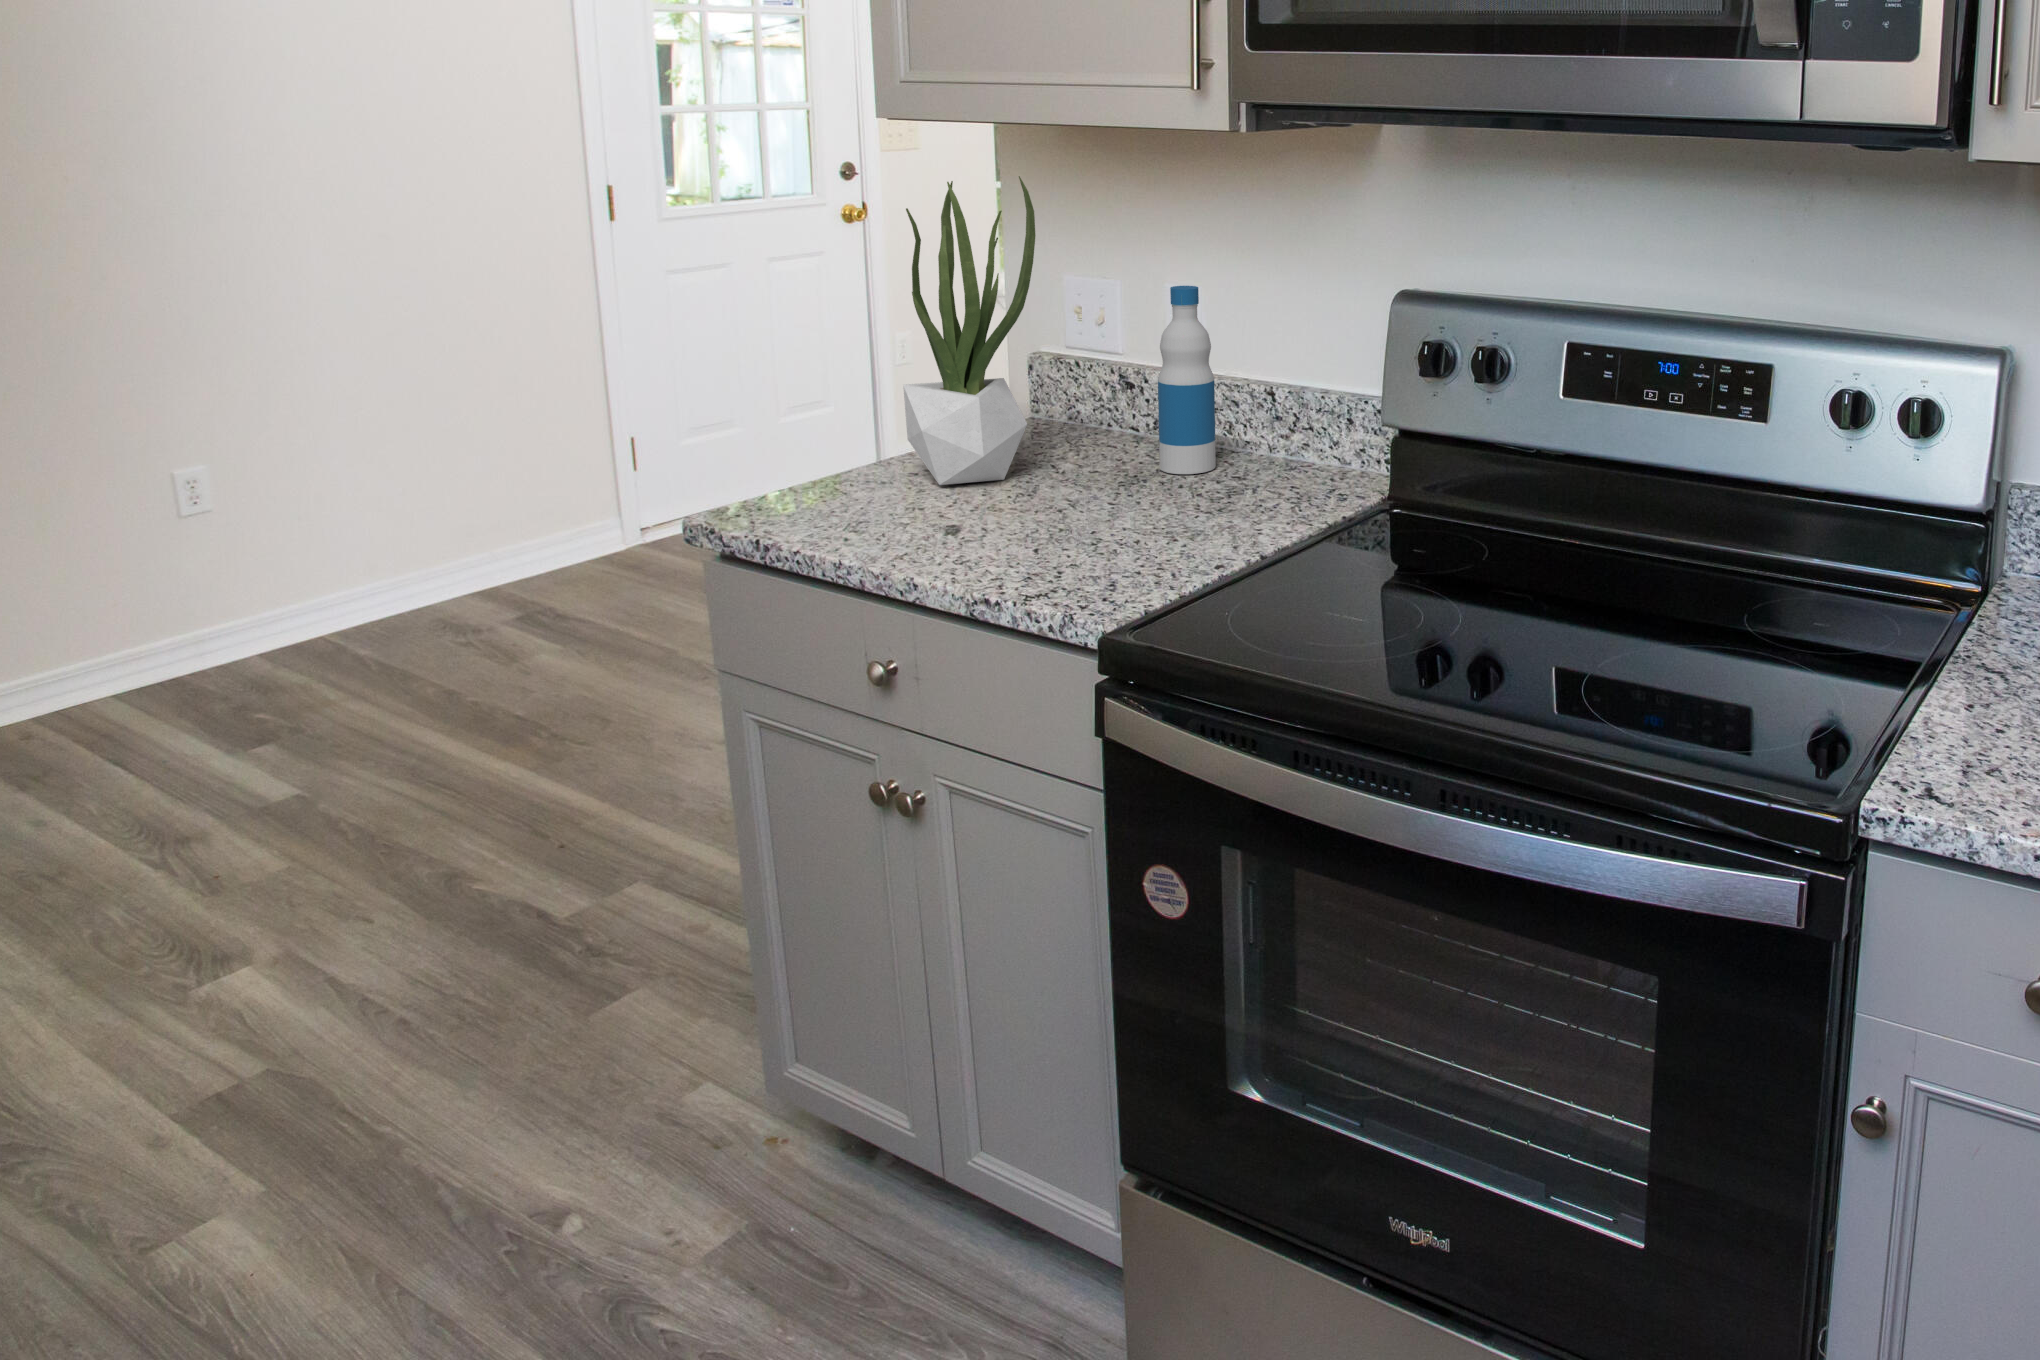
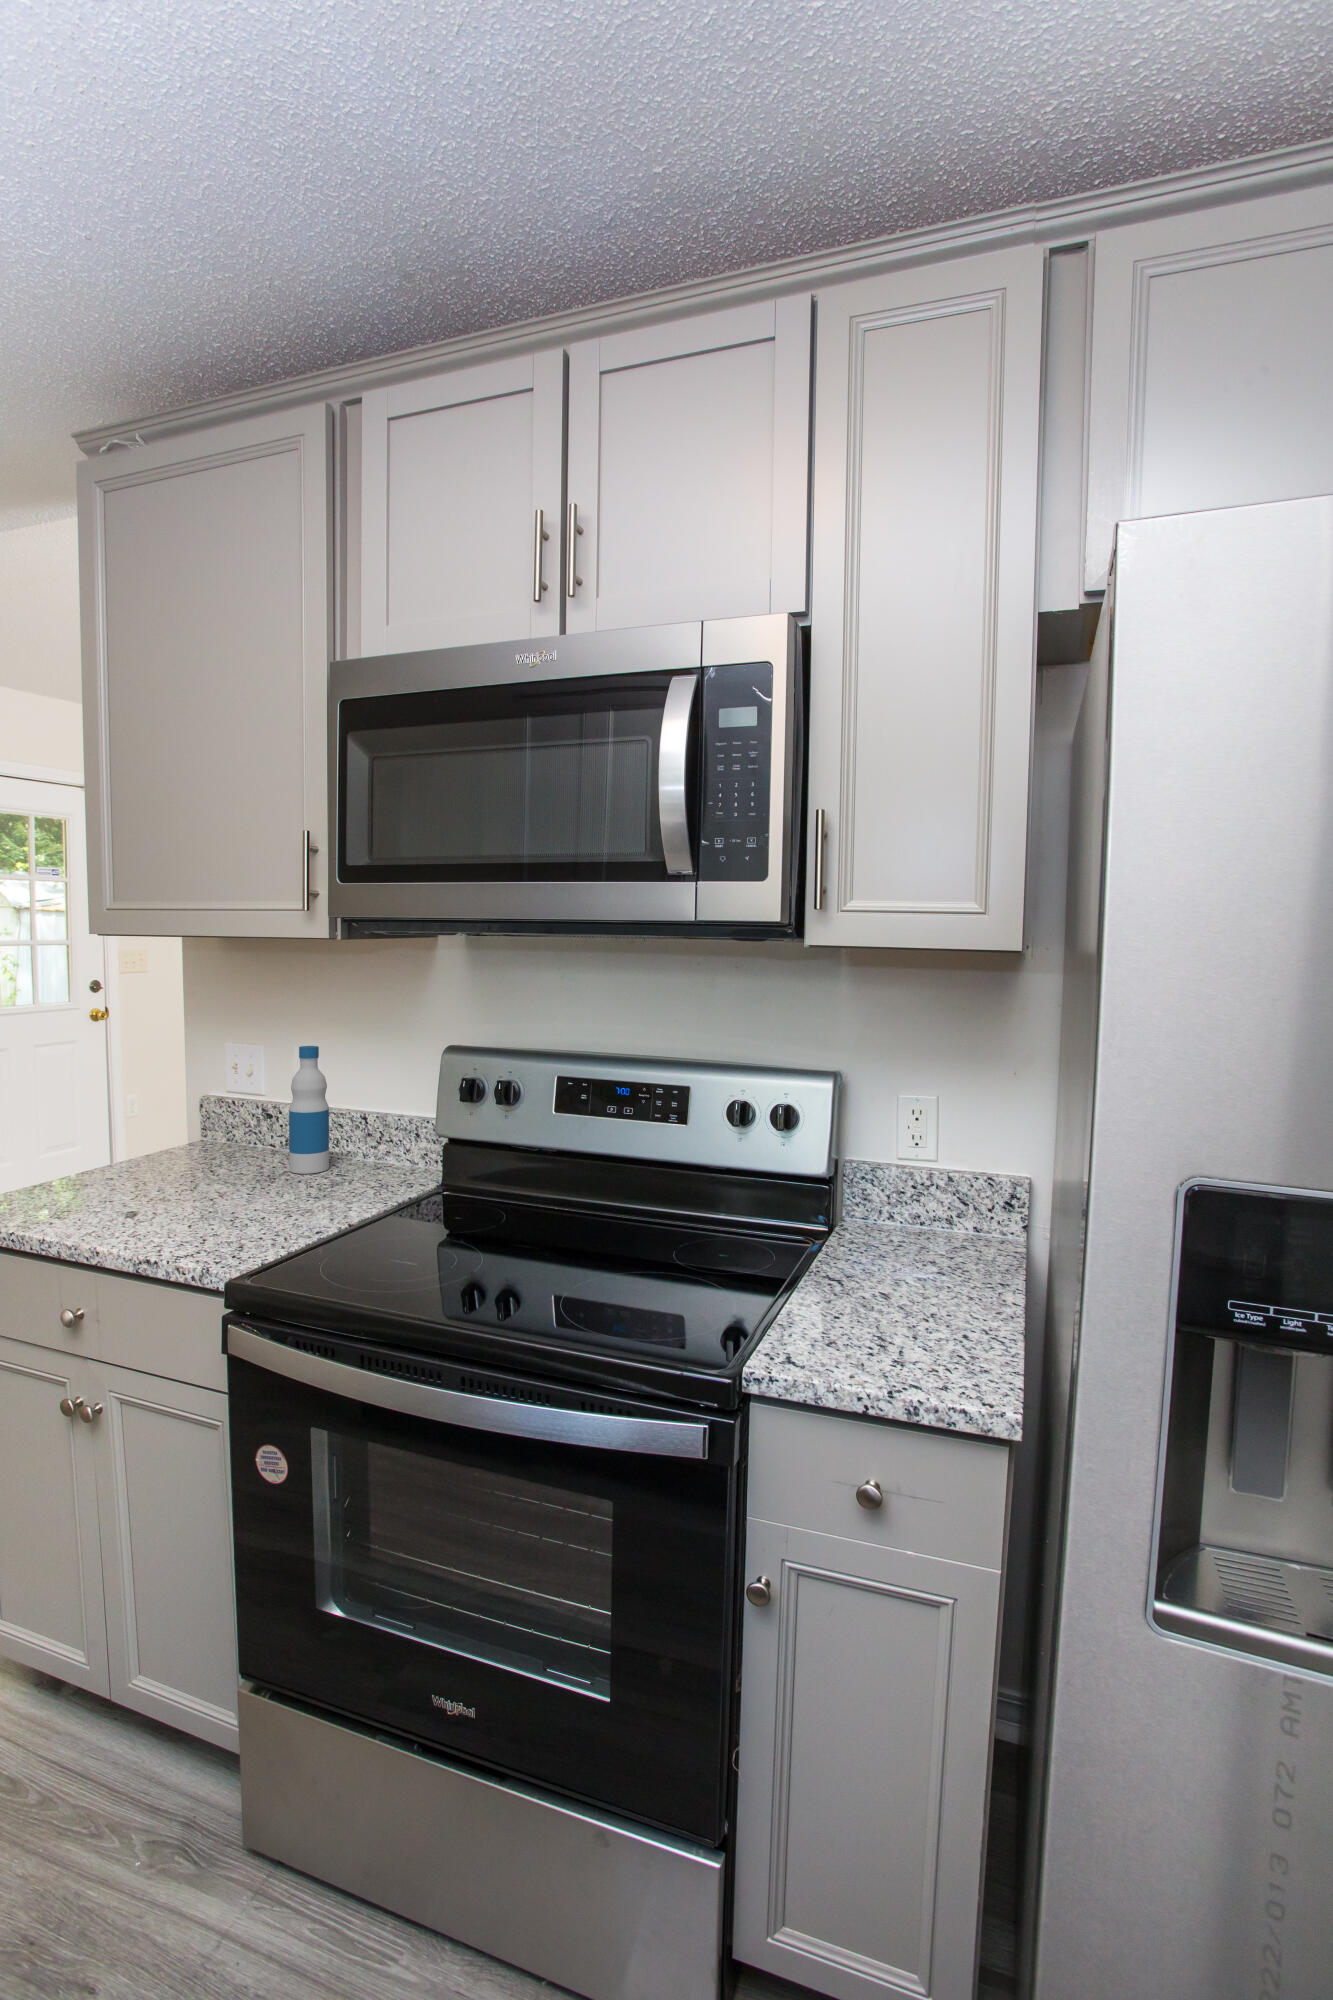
potted plant: present [903,176,1036,485] -> none [103,972,204,1185]

